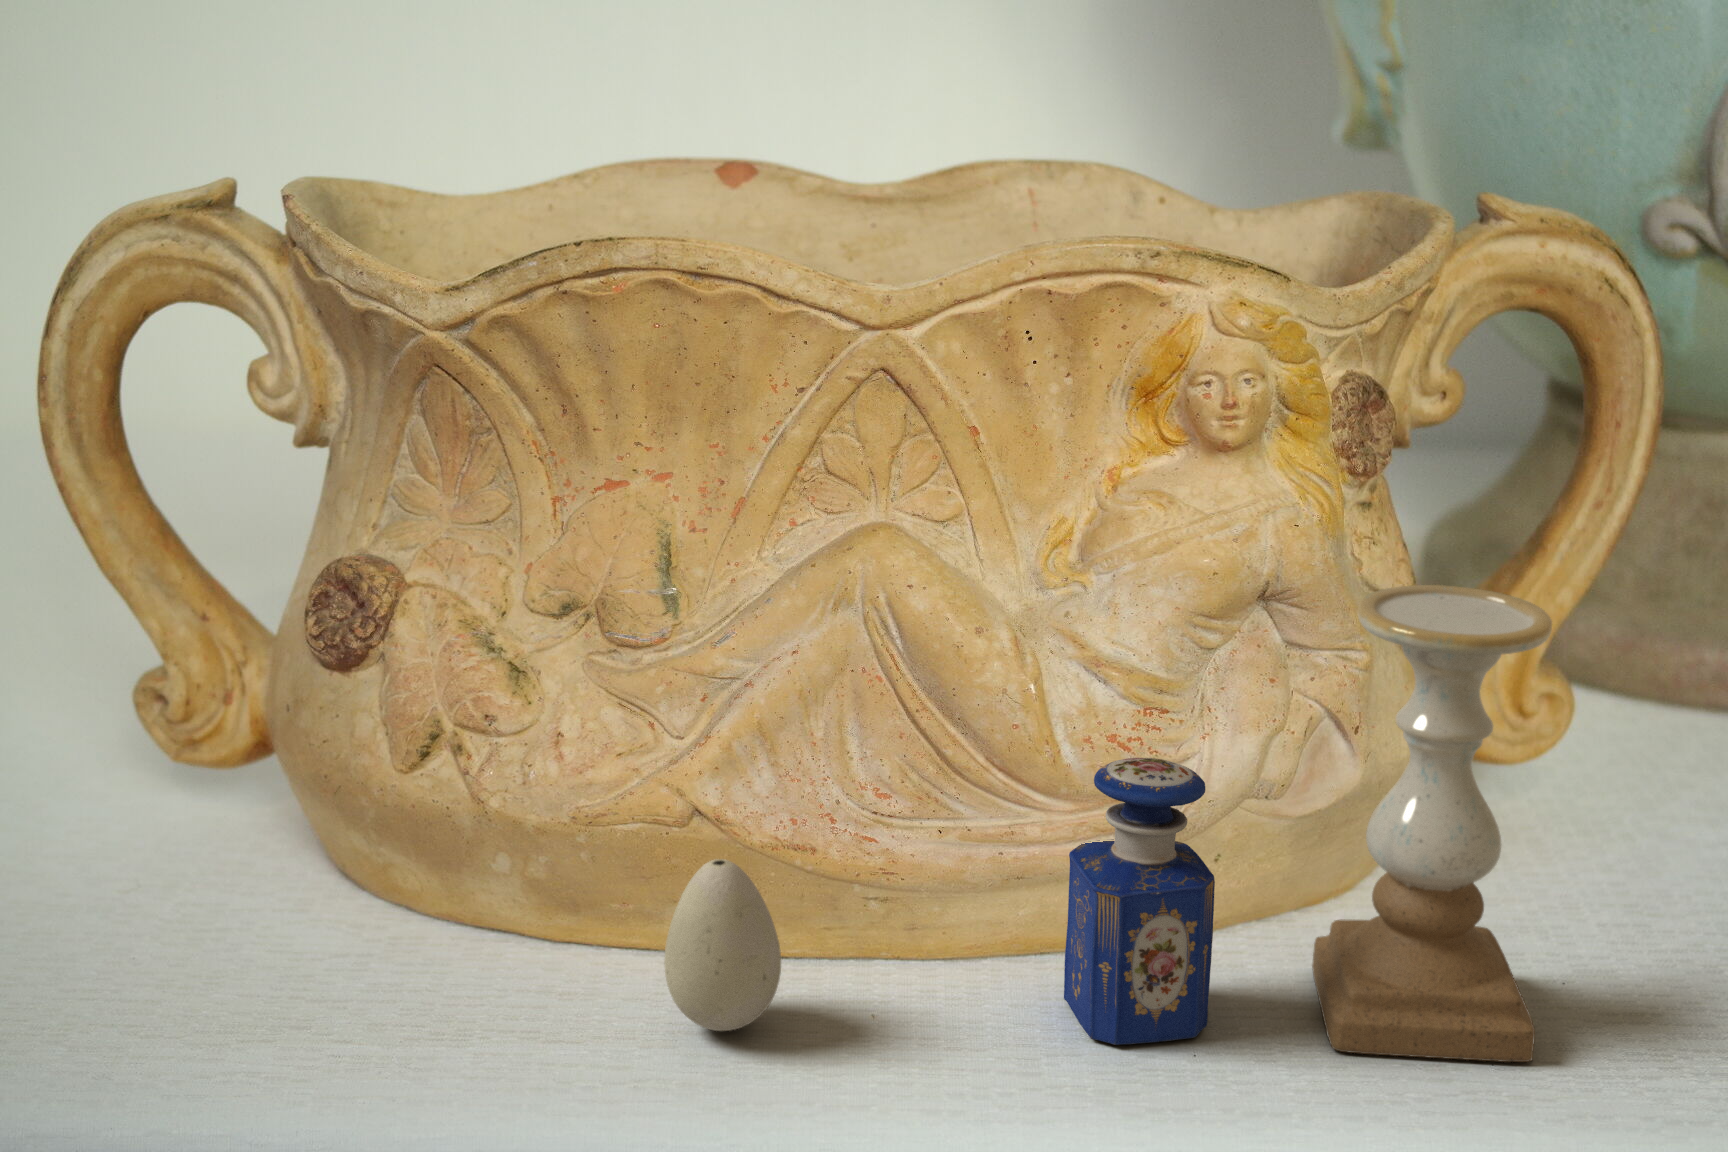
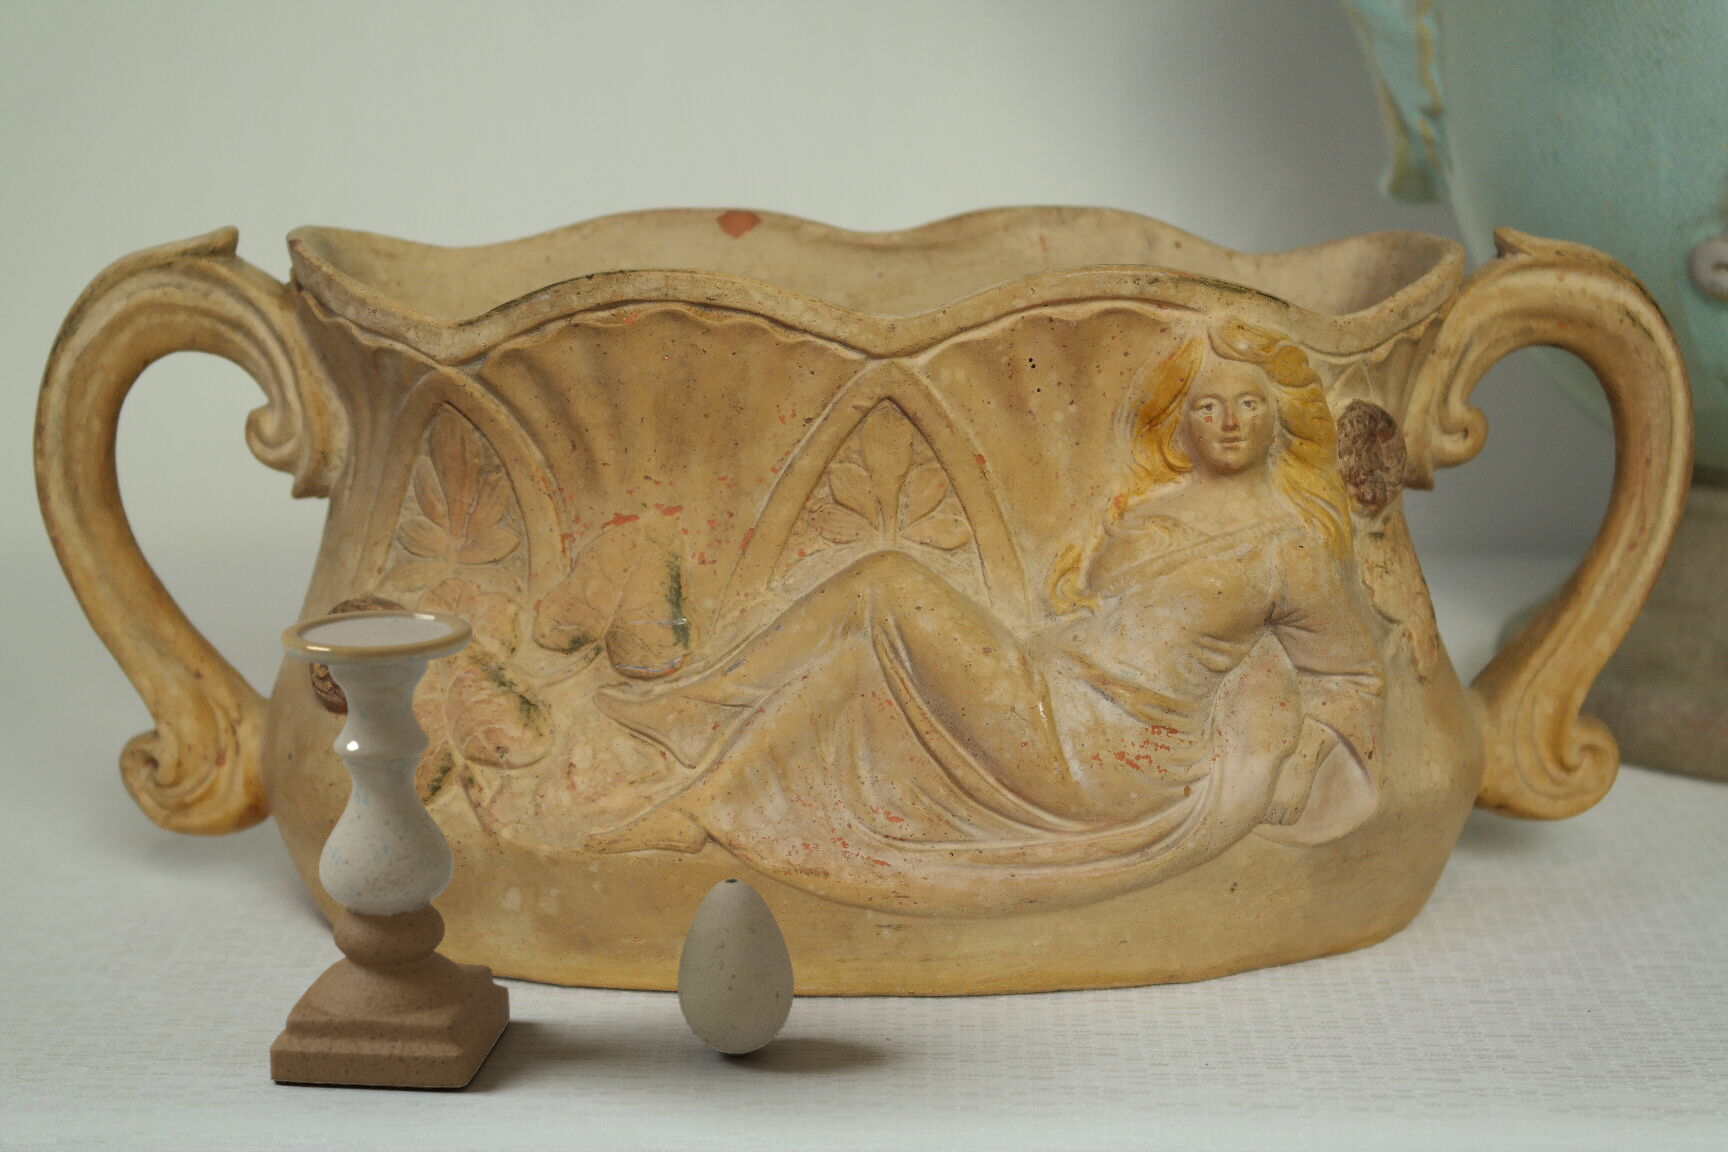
candle holder: present [1312,585,1552,1062] -> present [270,610,510,1088]
perfume bottle: present [1064,758,1215,1045] -> none [1080,777,1225,1063]

